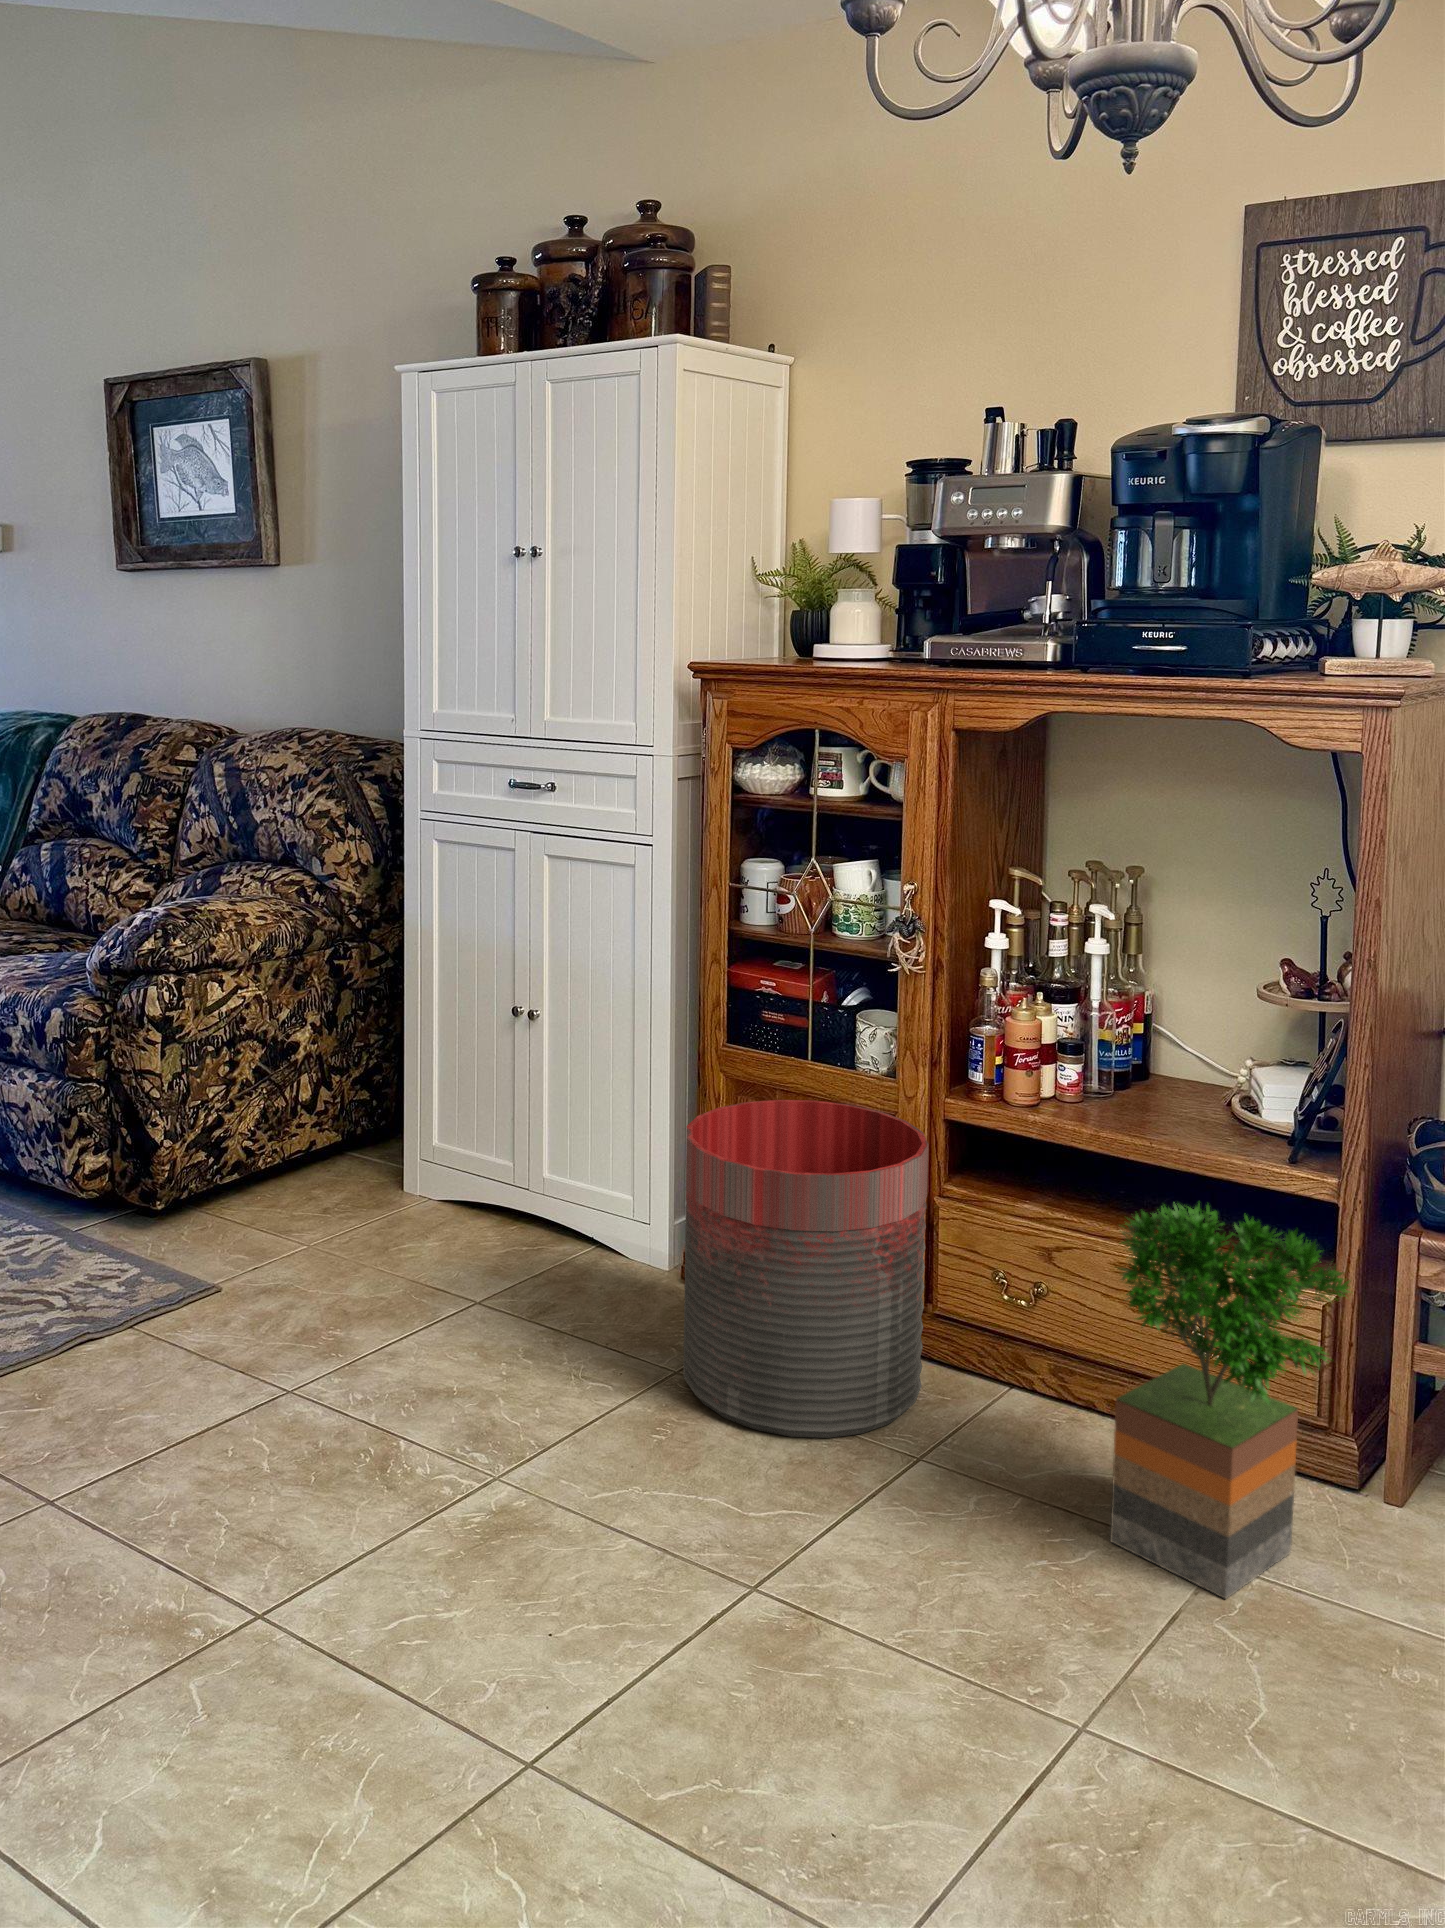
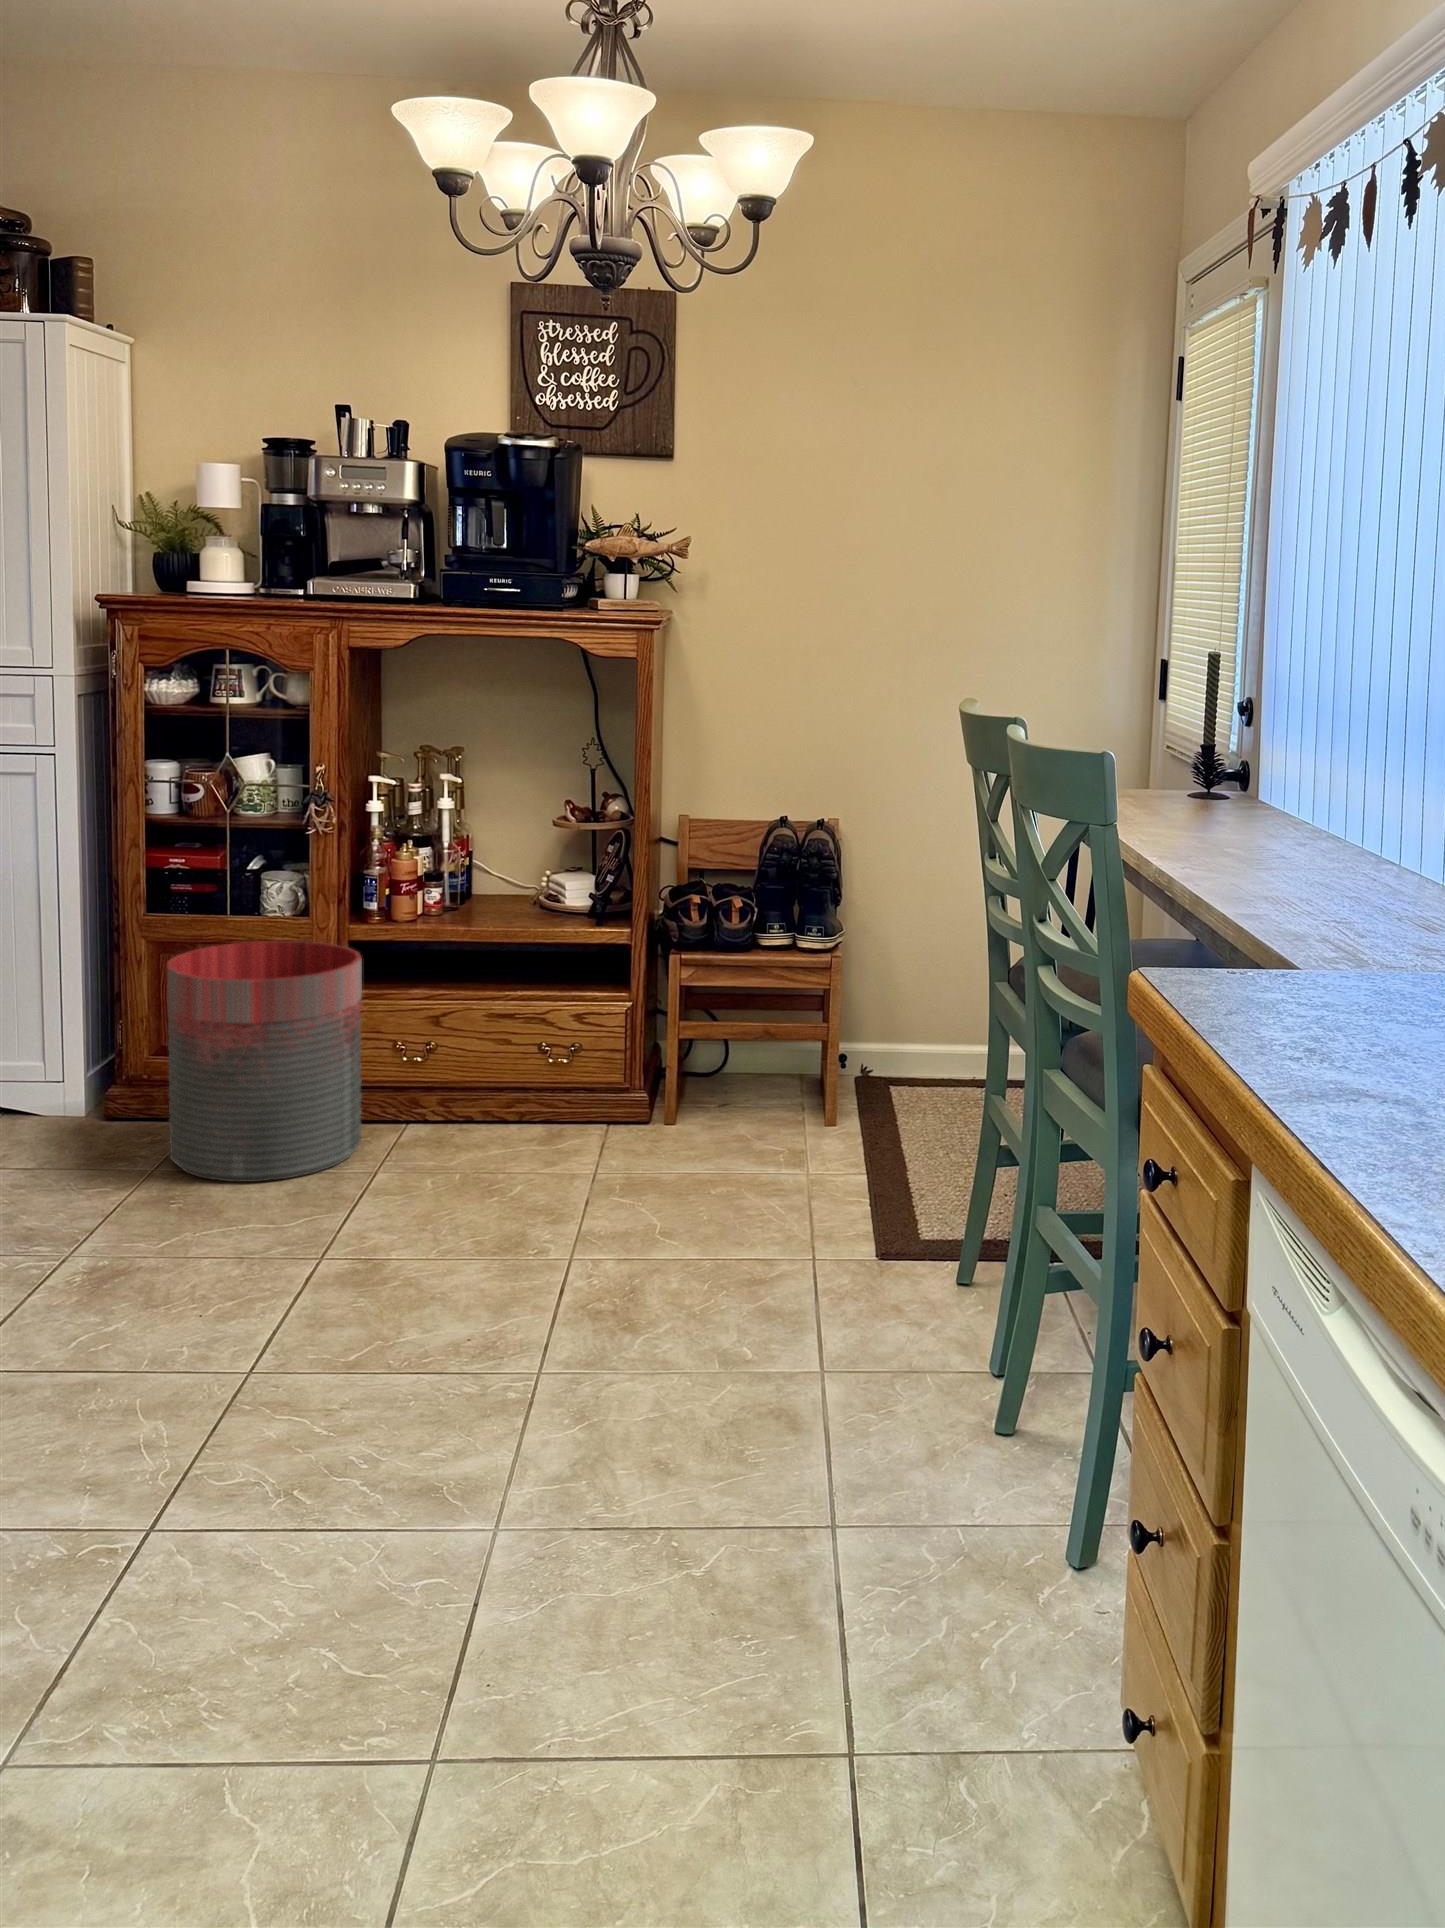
potted tree: present [1110,1202,1349,1599] -> none [517,946,661,1180]

